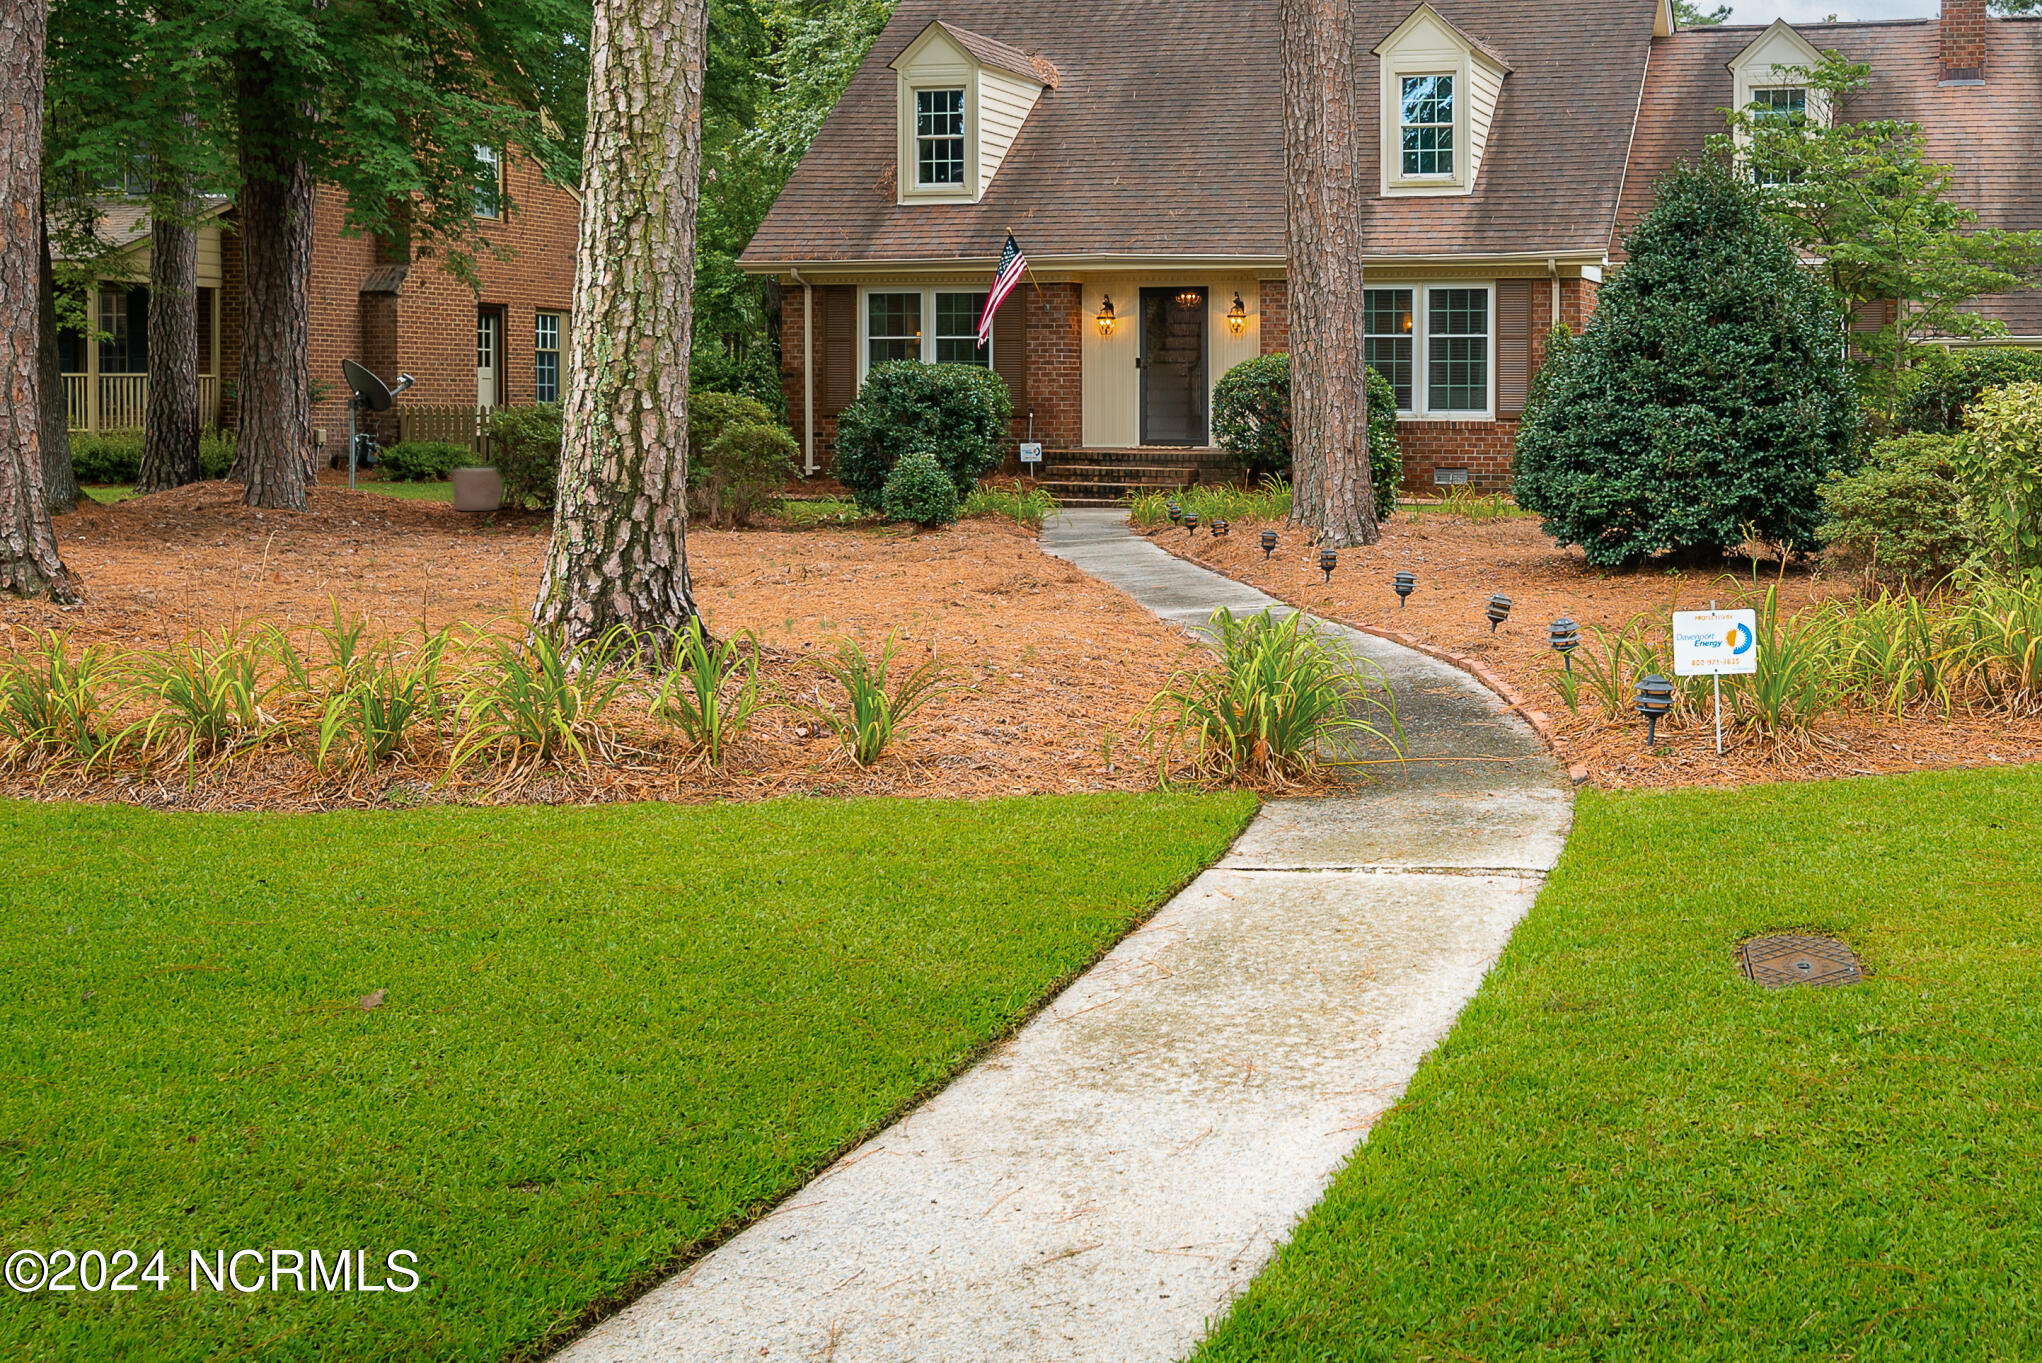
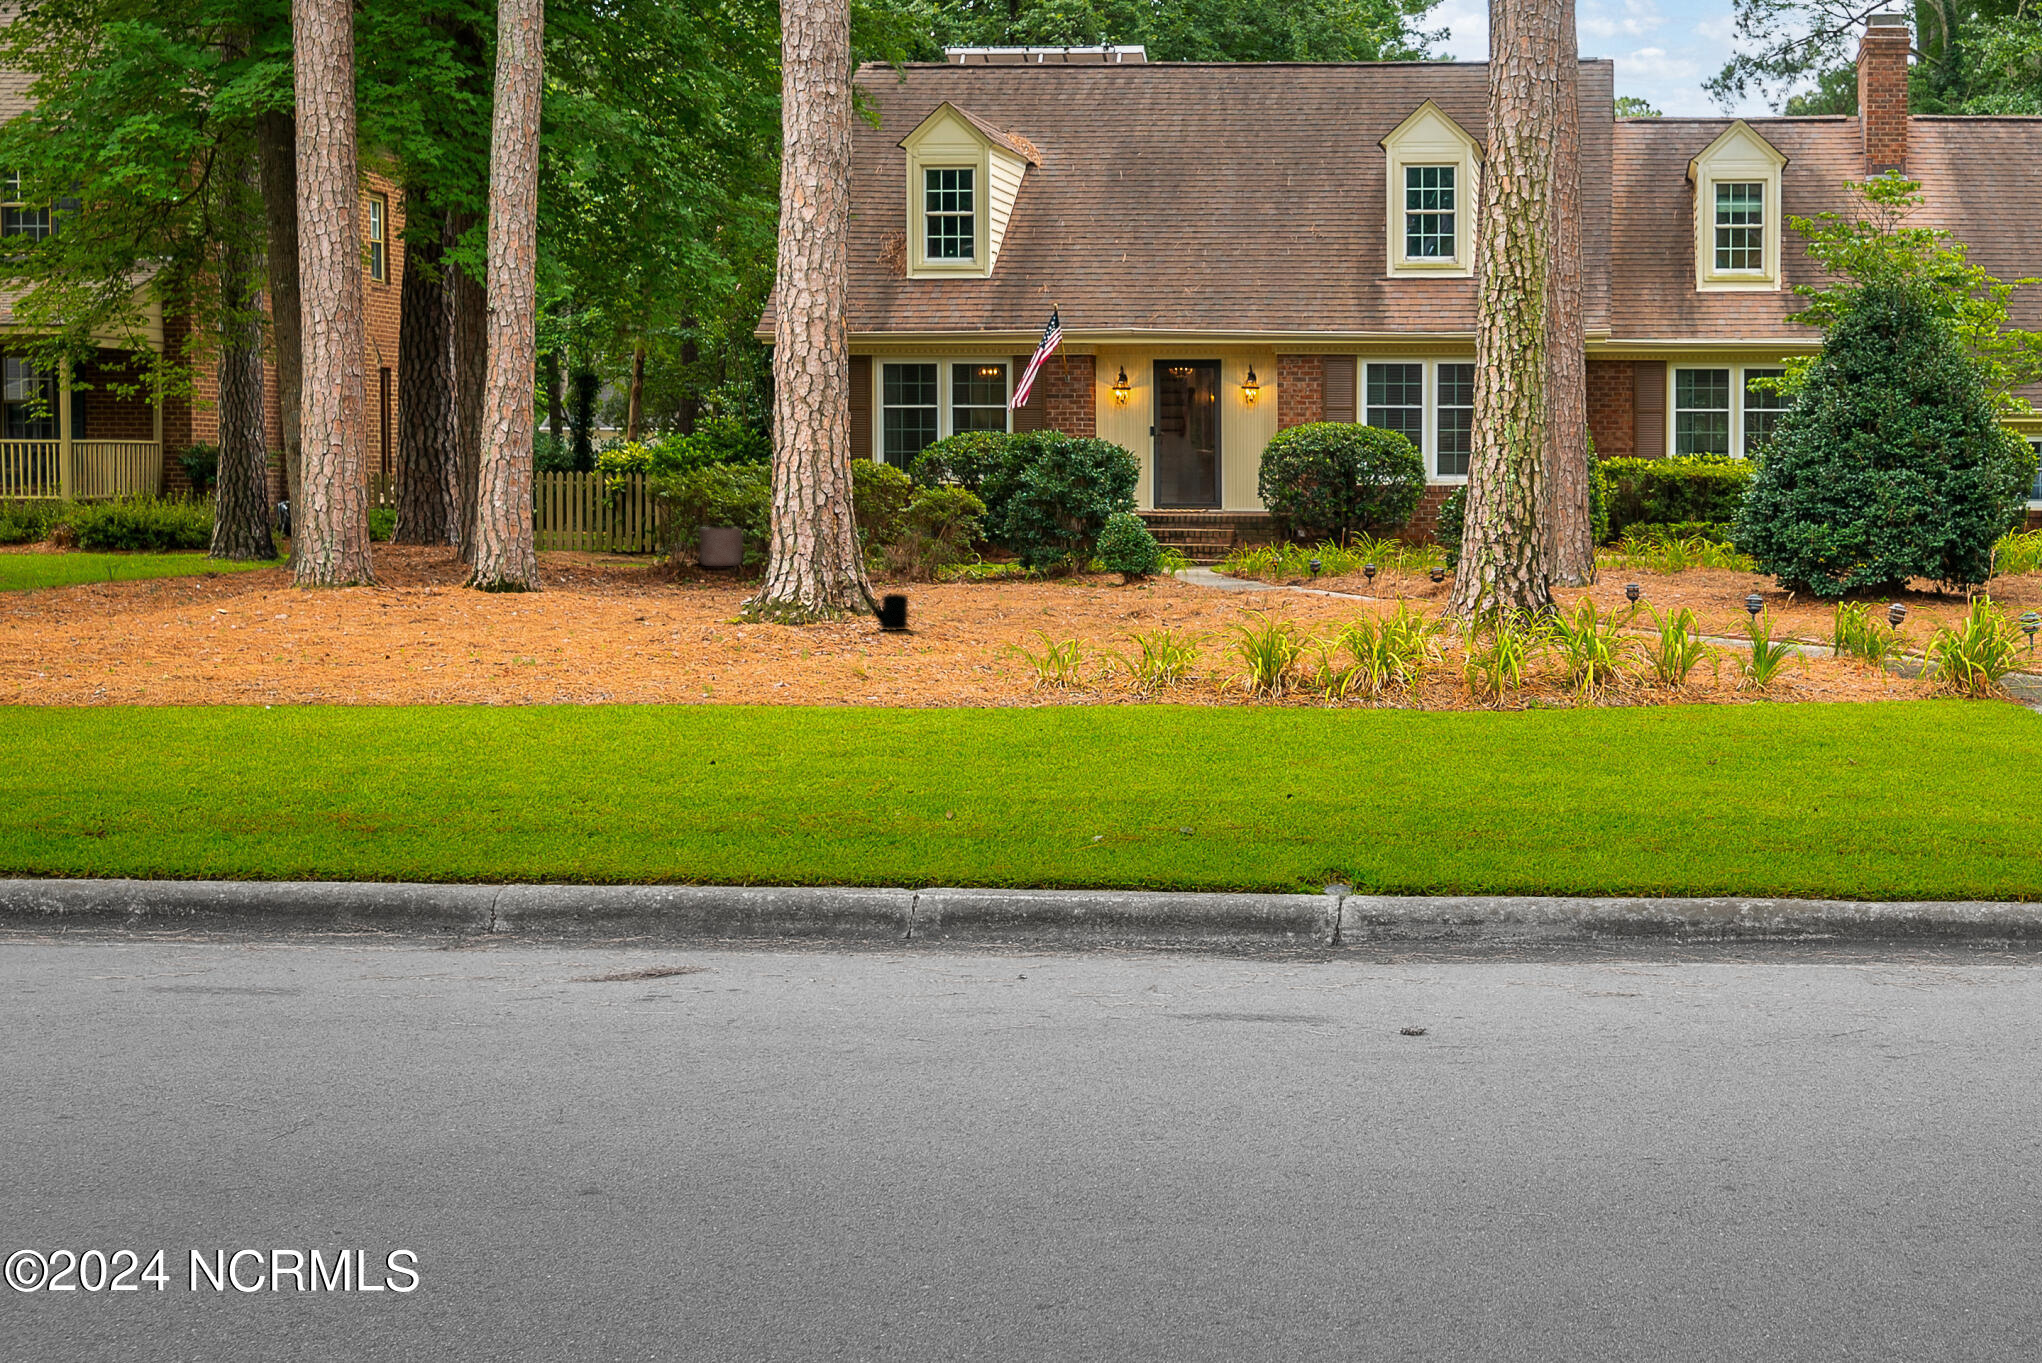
watering can: none [175,552,246,604] -> present [859,591,908,630]

